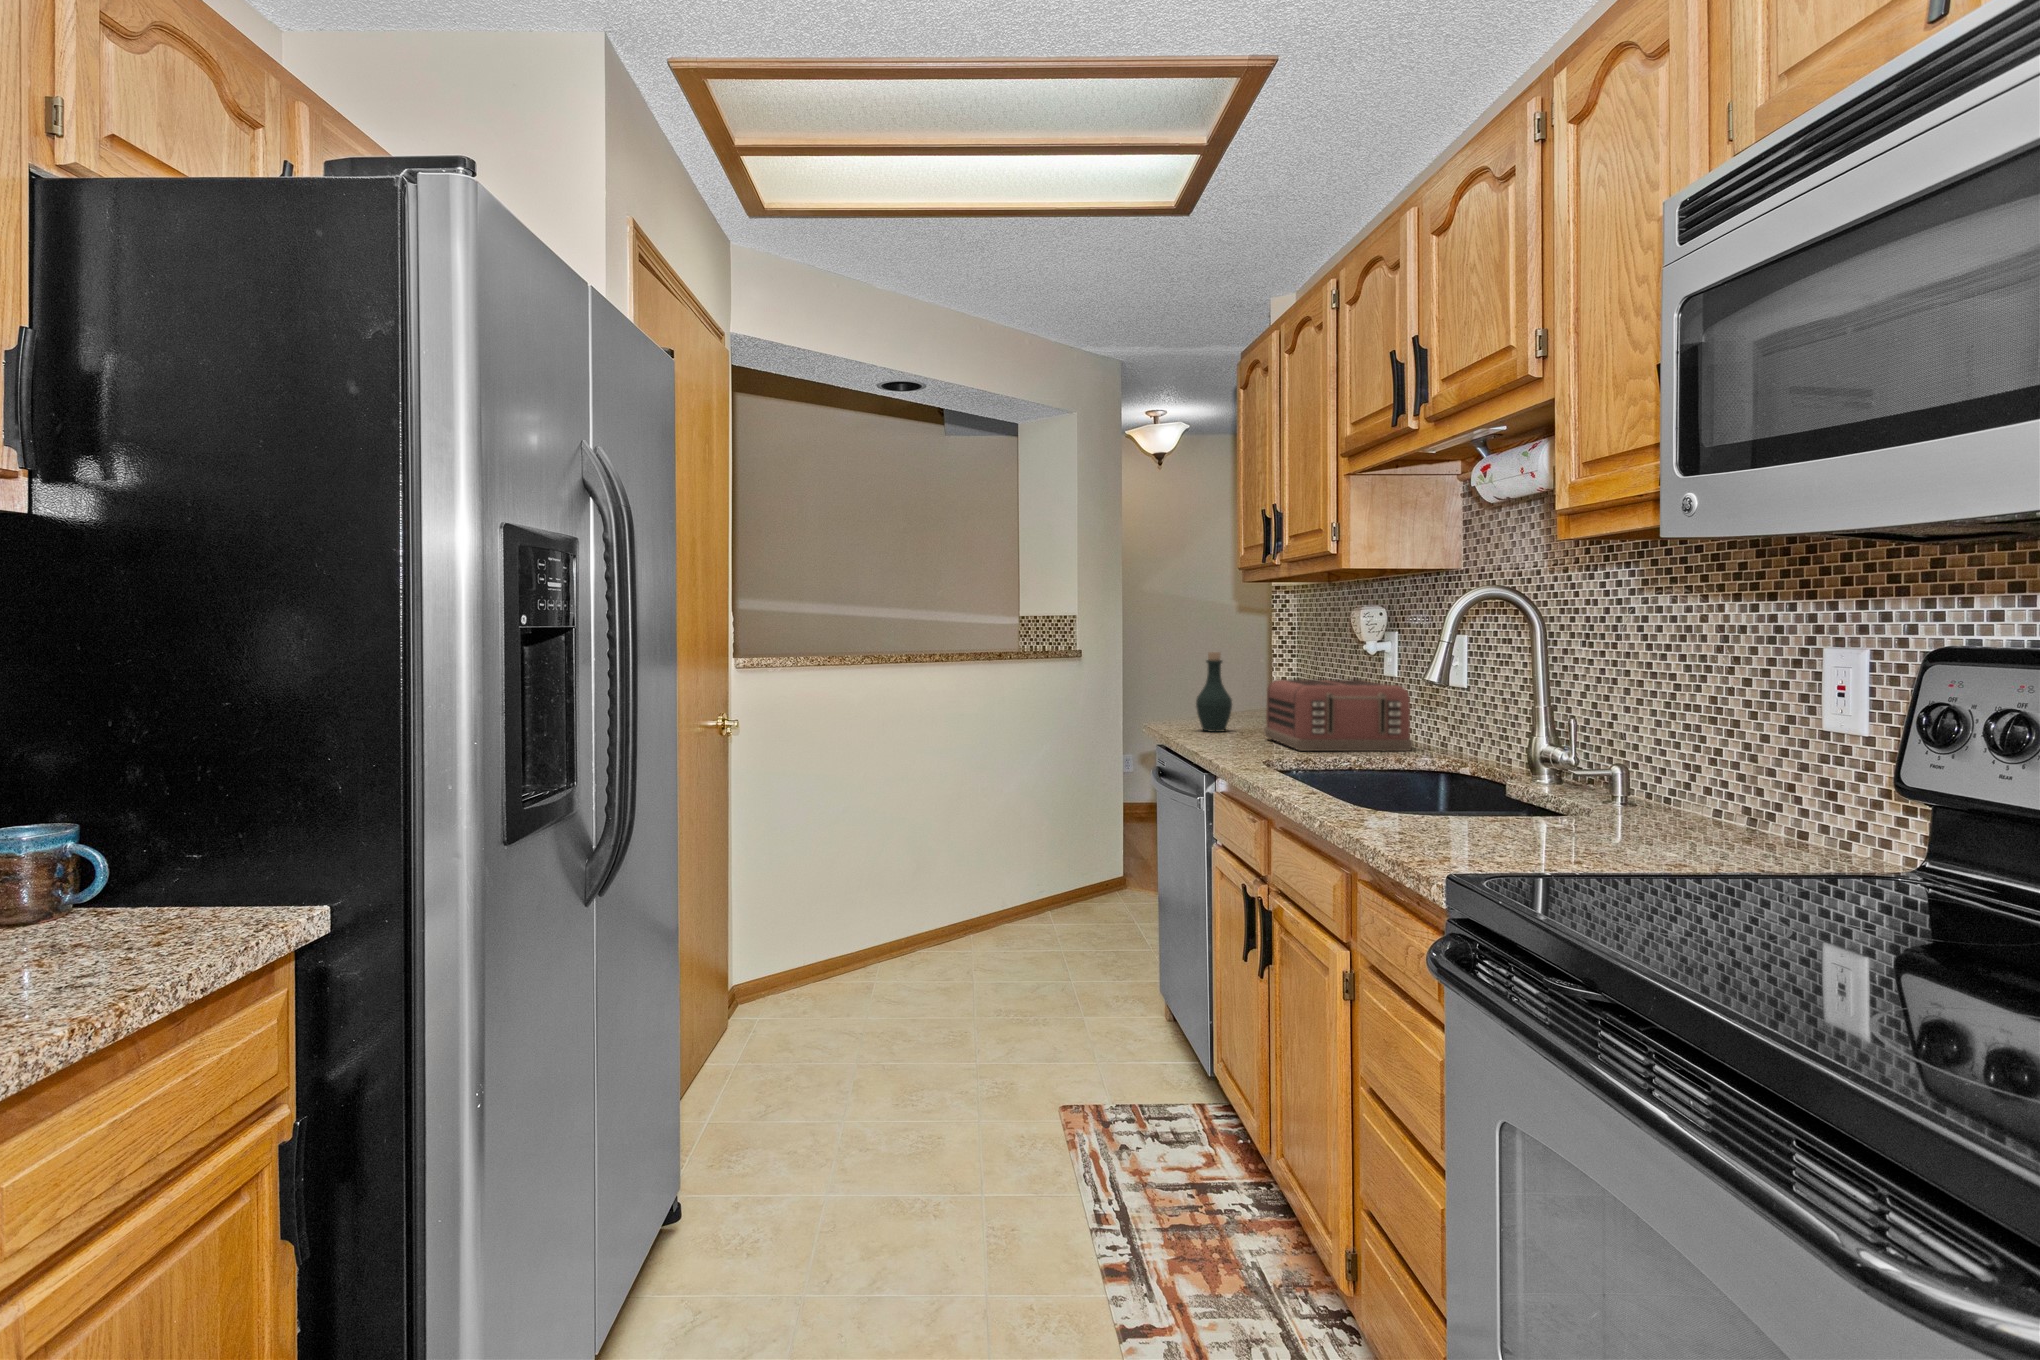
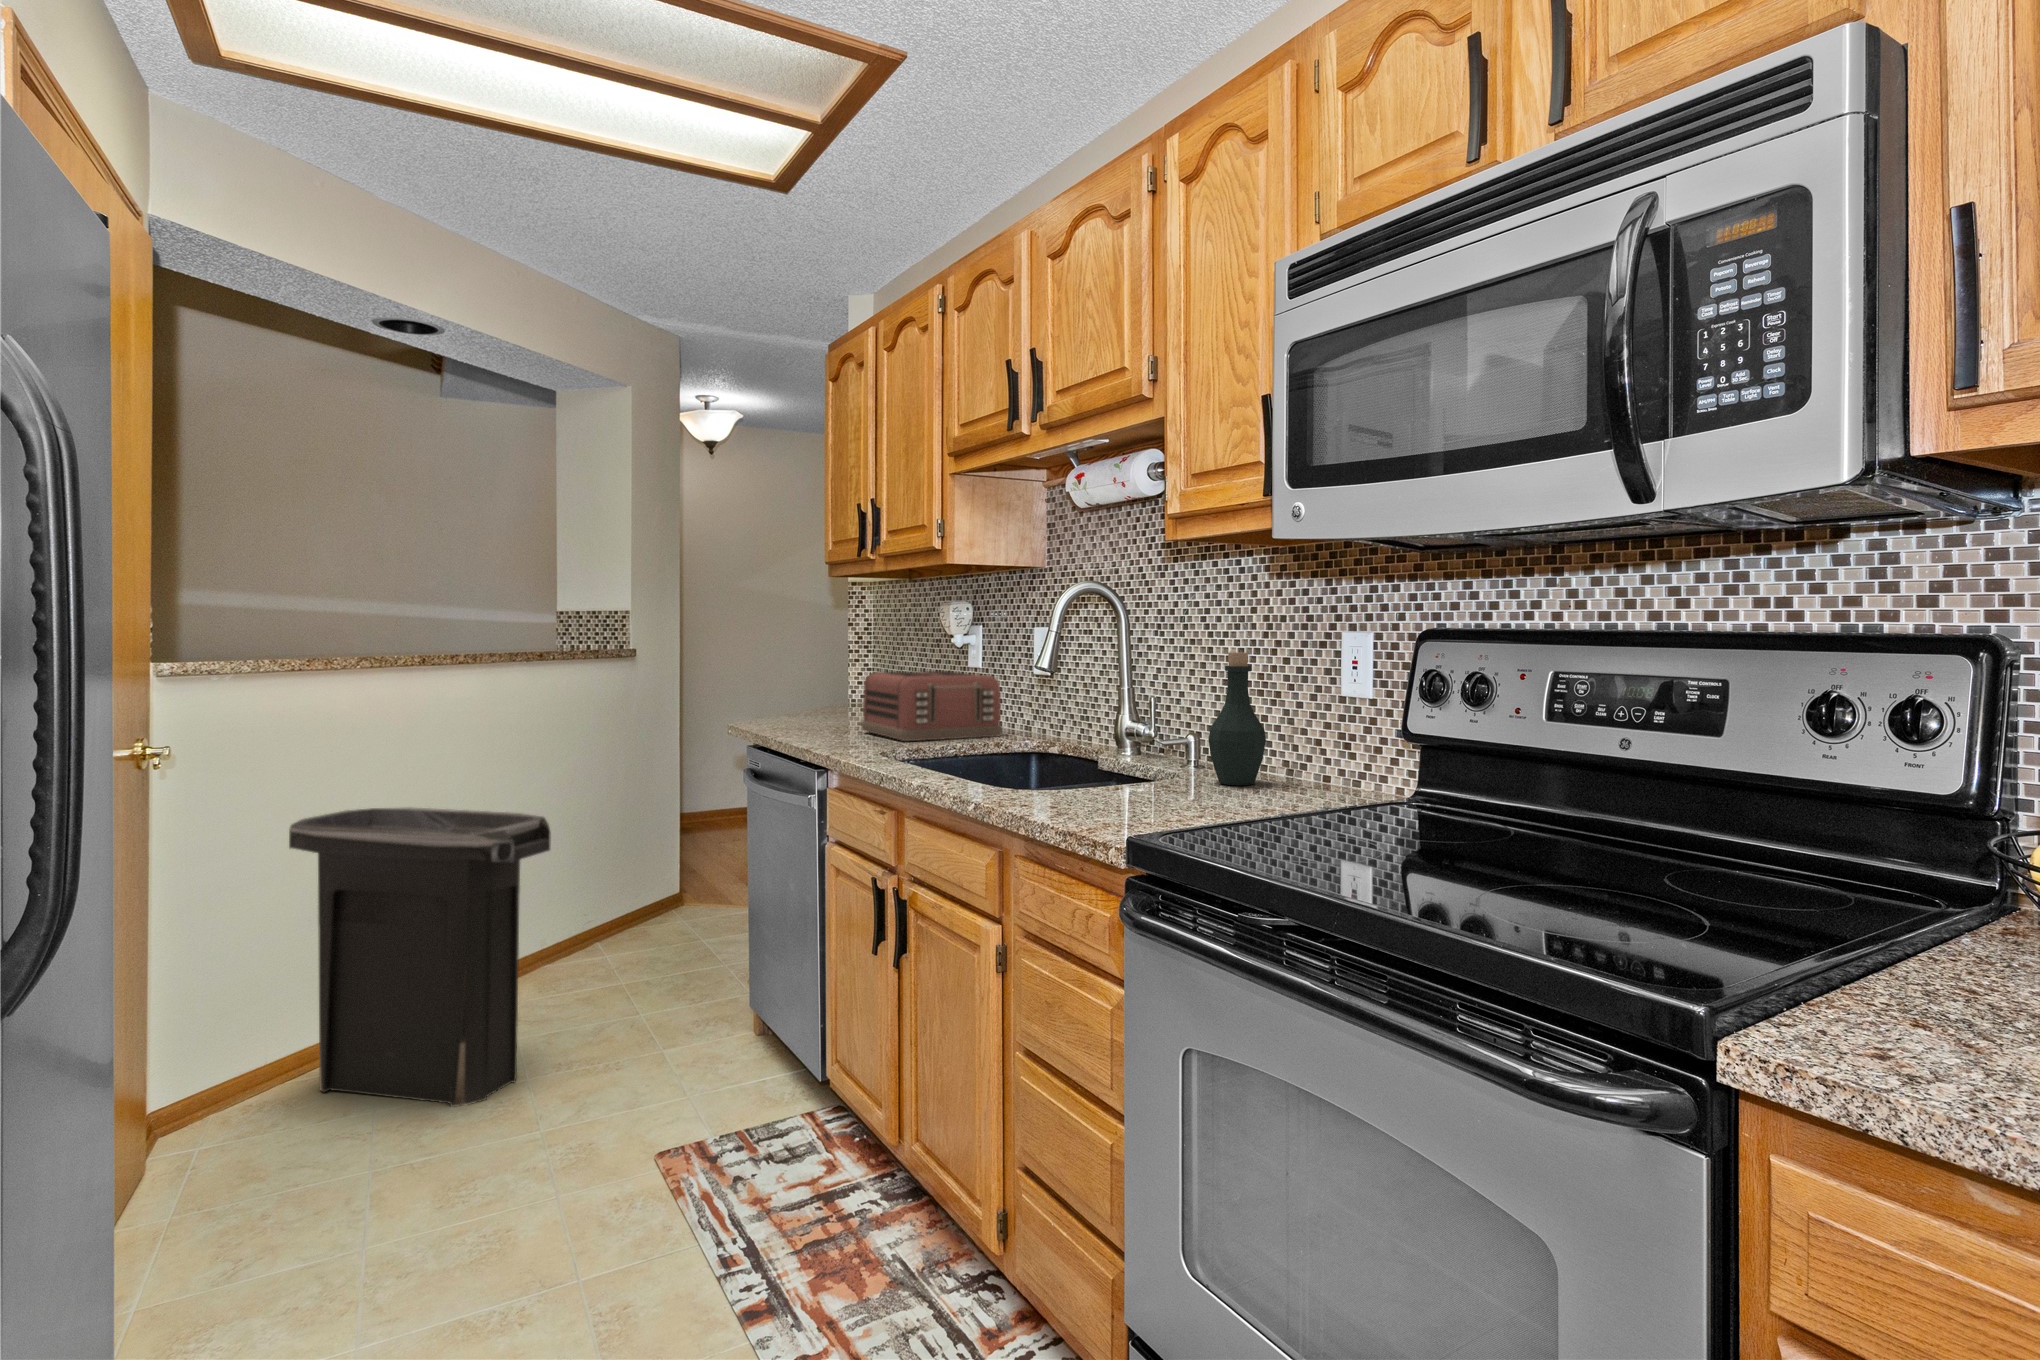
bottle: present [1196,652,1232,732] -> present [1208,652,1266,785]
trash can: none [821,779,993,1028] -> present [289,808,551,1107]

